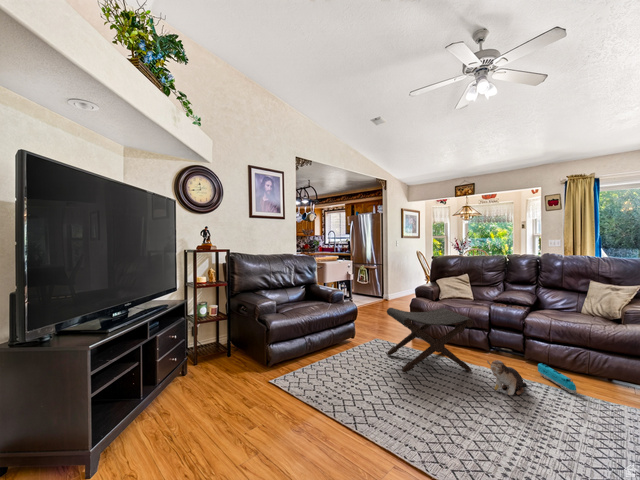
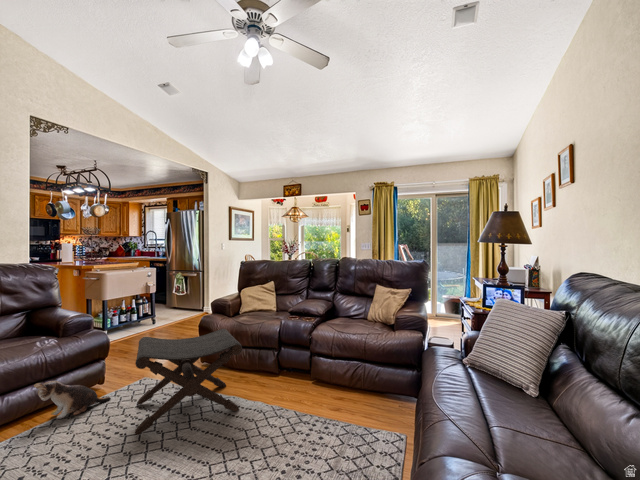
plush toy: present [487,360,527,395] -> present [34,381,111,418]
toy train: present [538,364,576,393] -> none [313,386,339,422]

